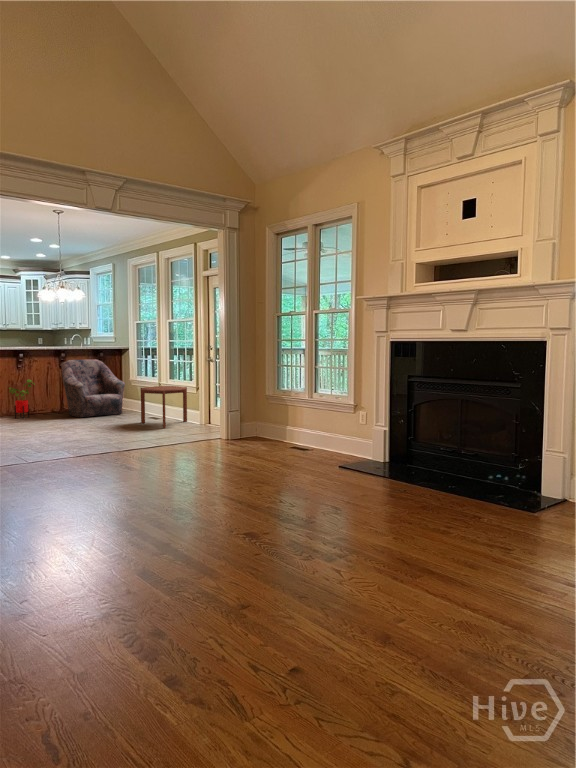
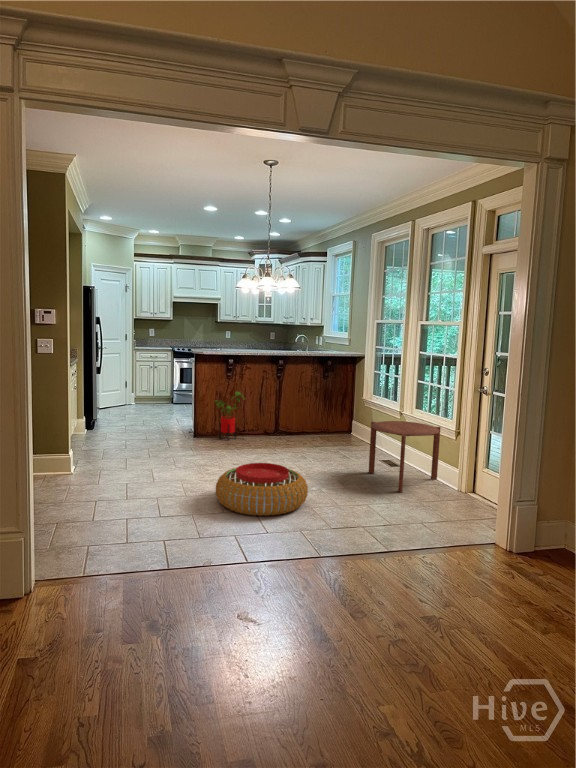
armchair: present [61,359,125,417] -> none [277,368,355,448]
pouf: none [38,415,105,444] -> present [215,463,308,516]

